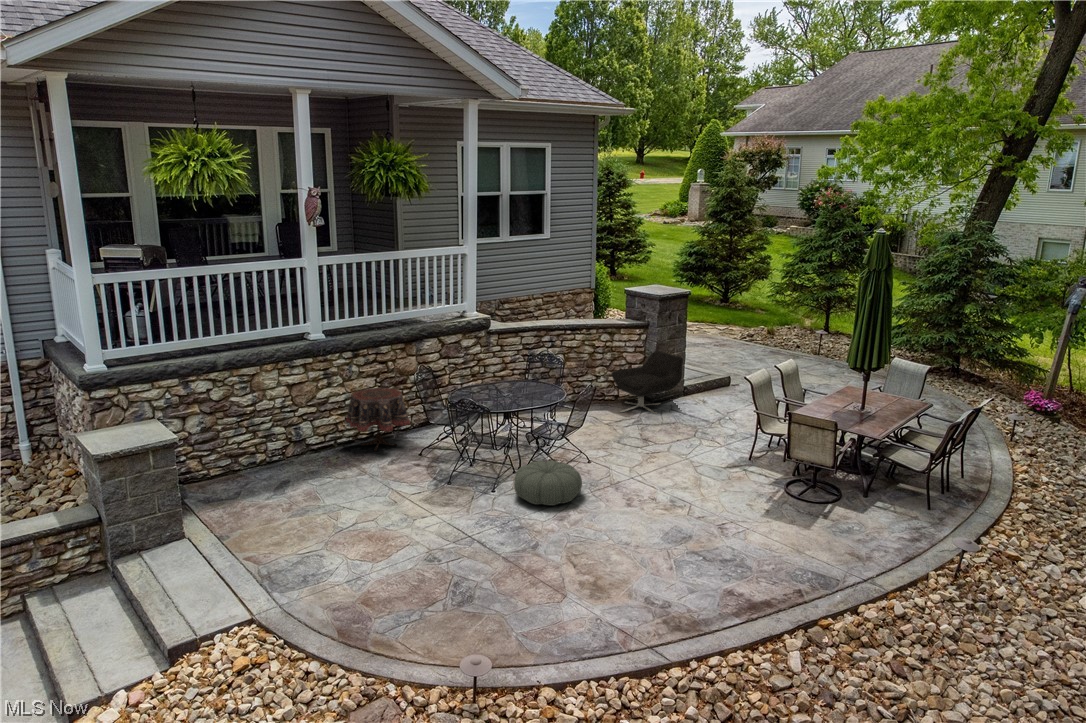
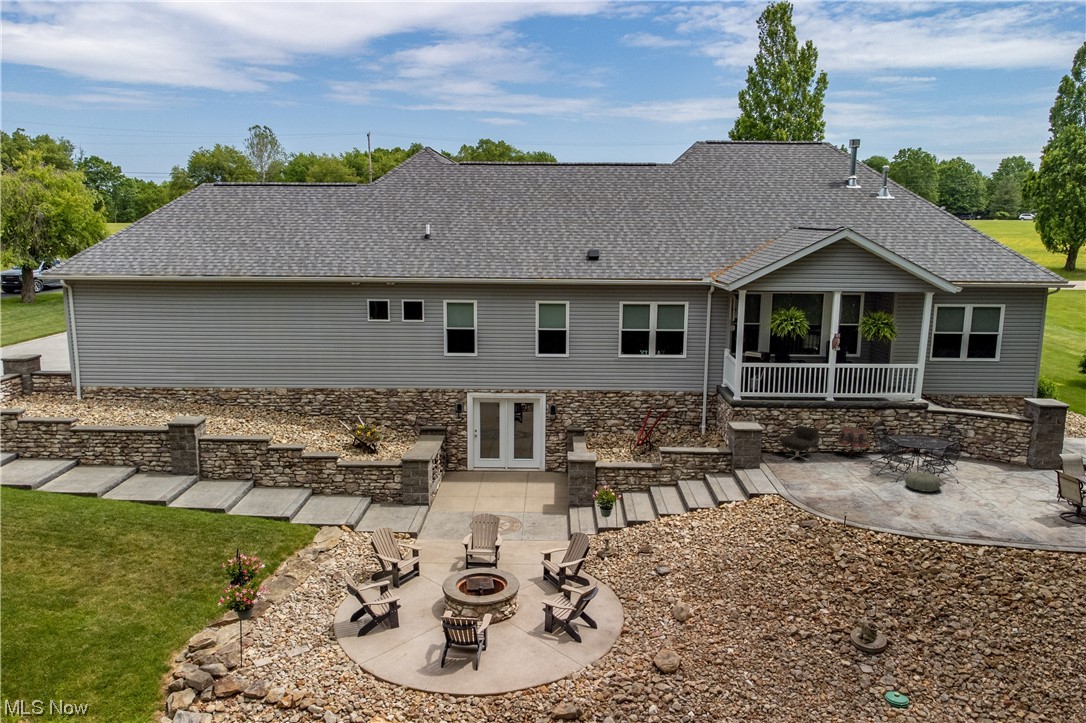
lounge chair: present [611,350,683,413] -> present [779,425,820,459]

